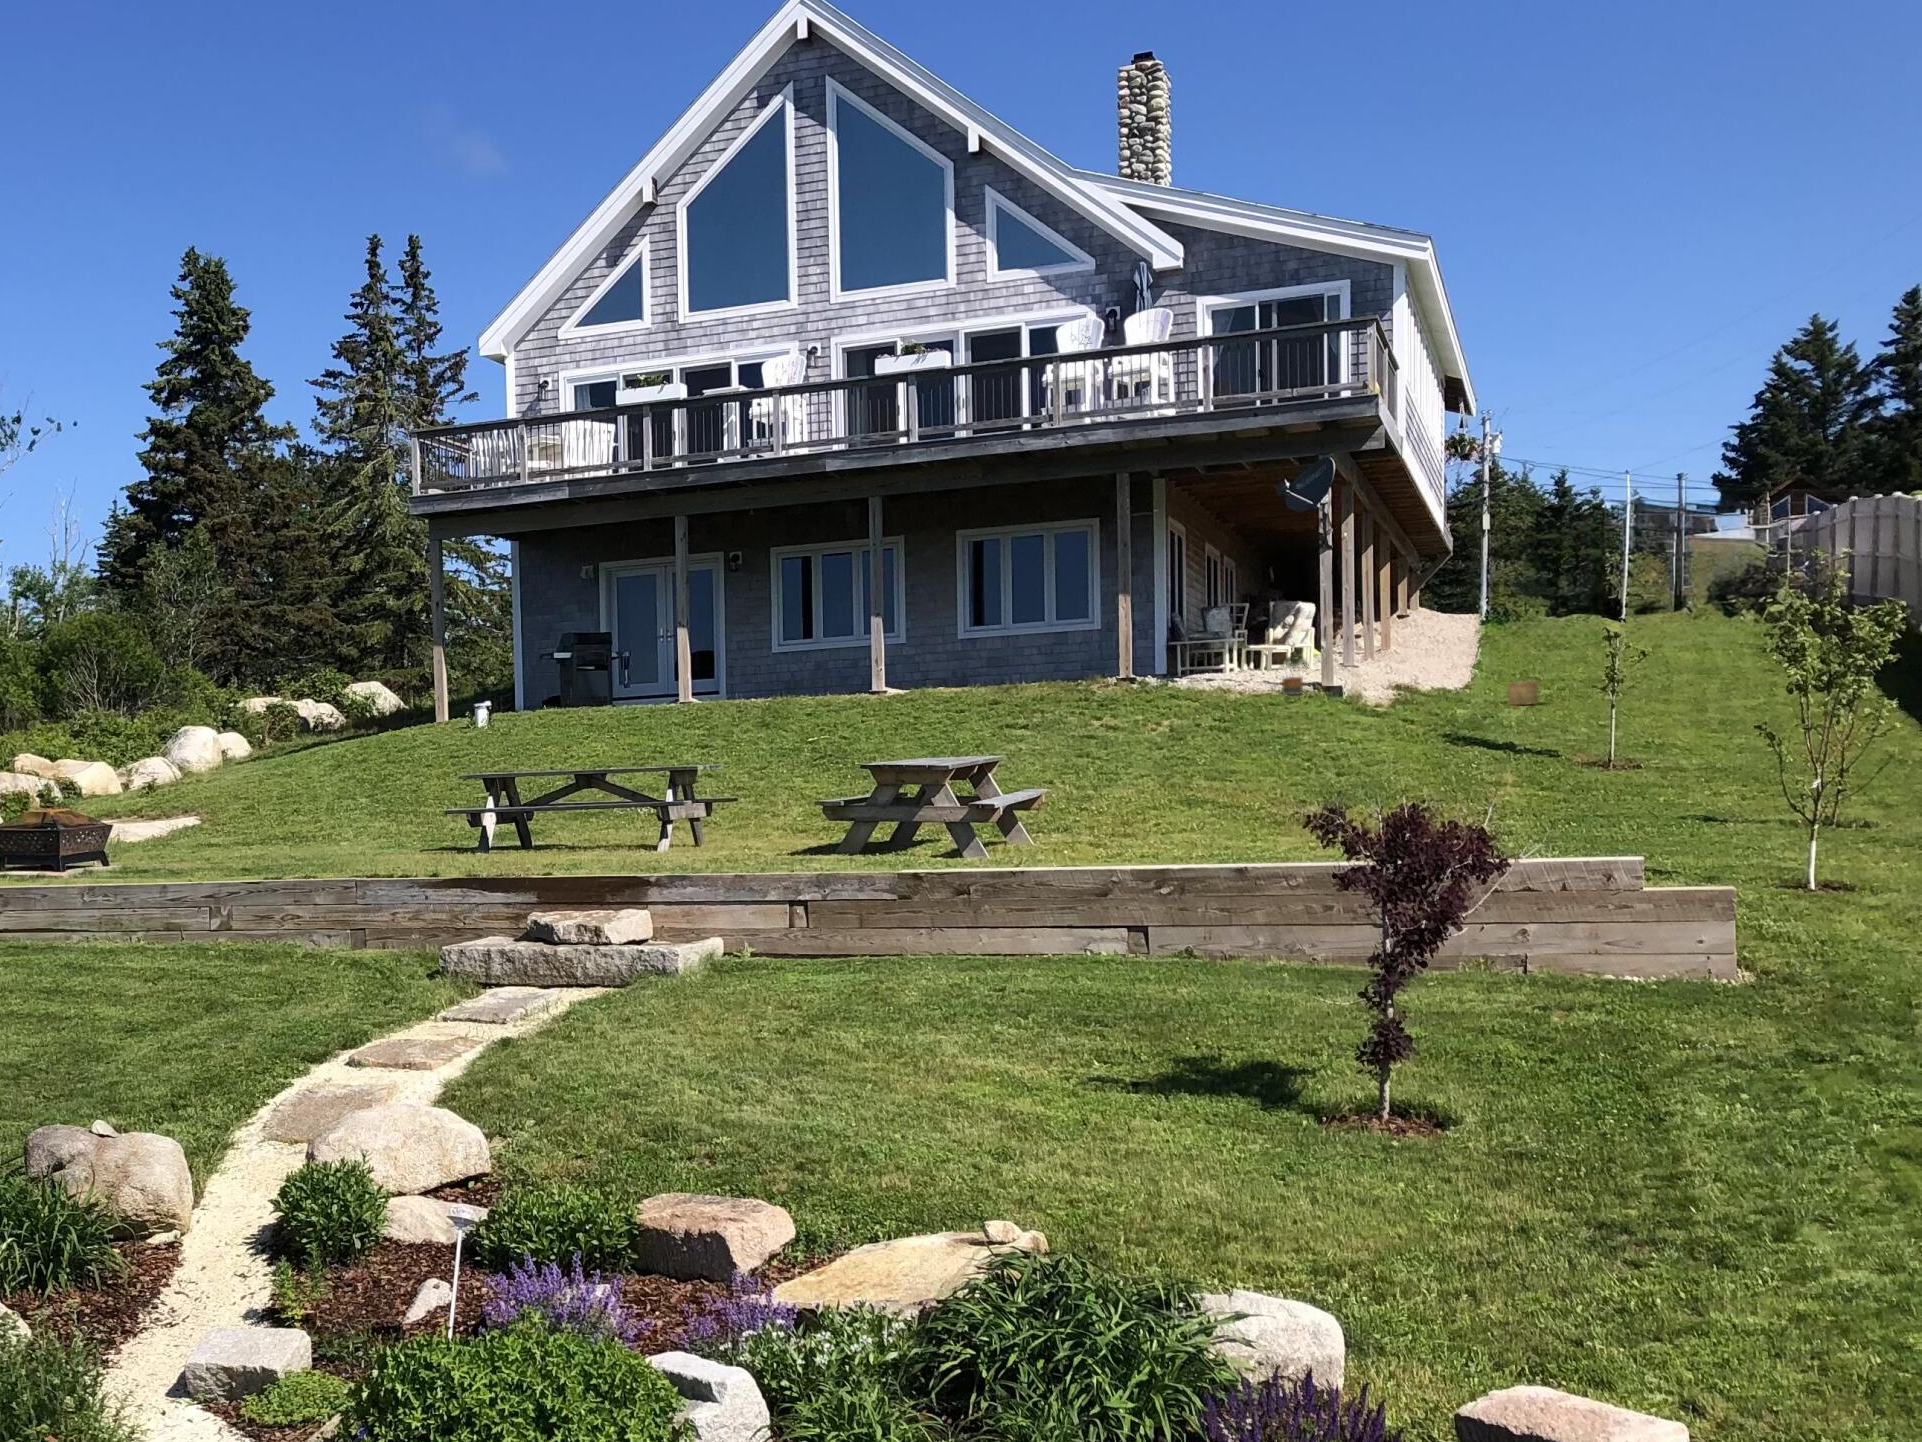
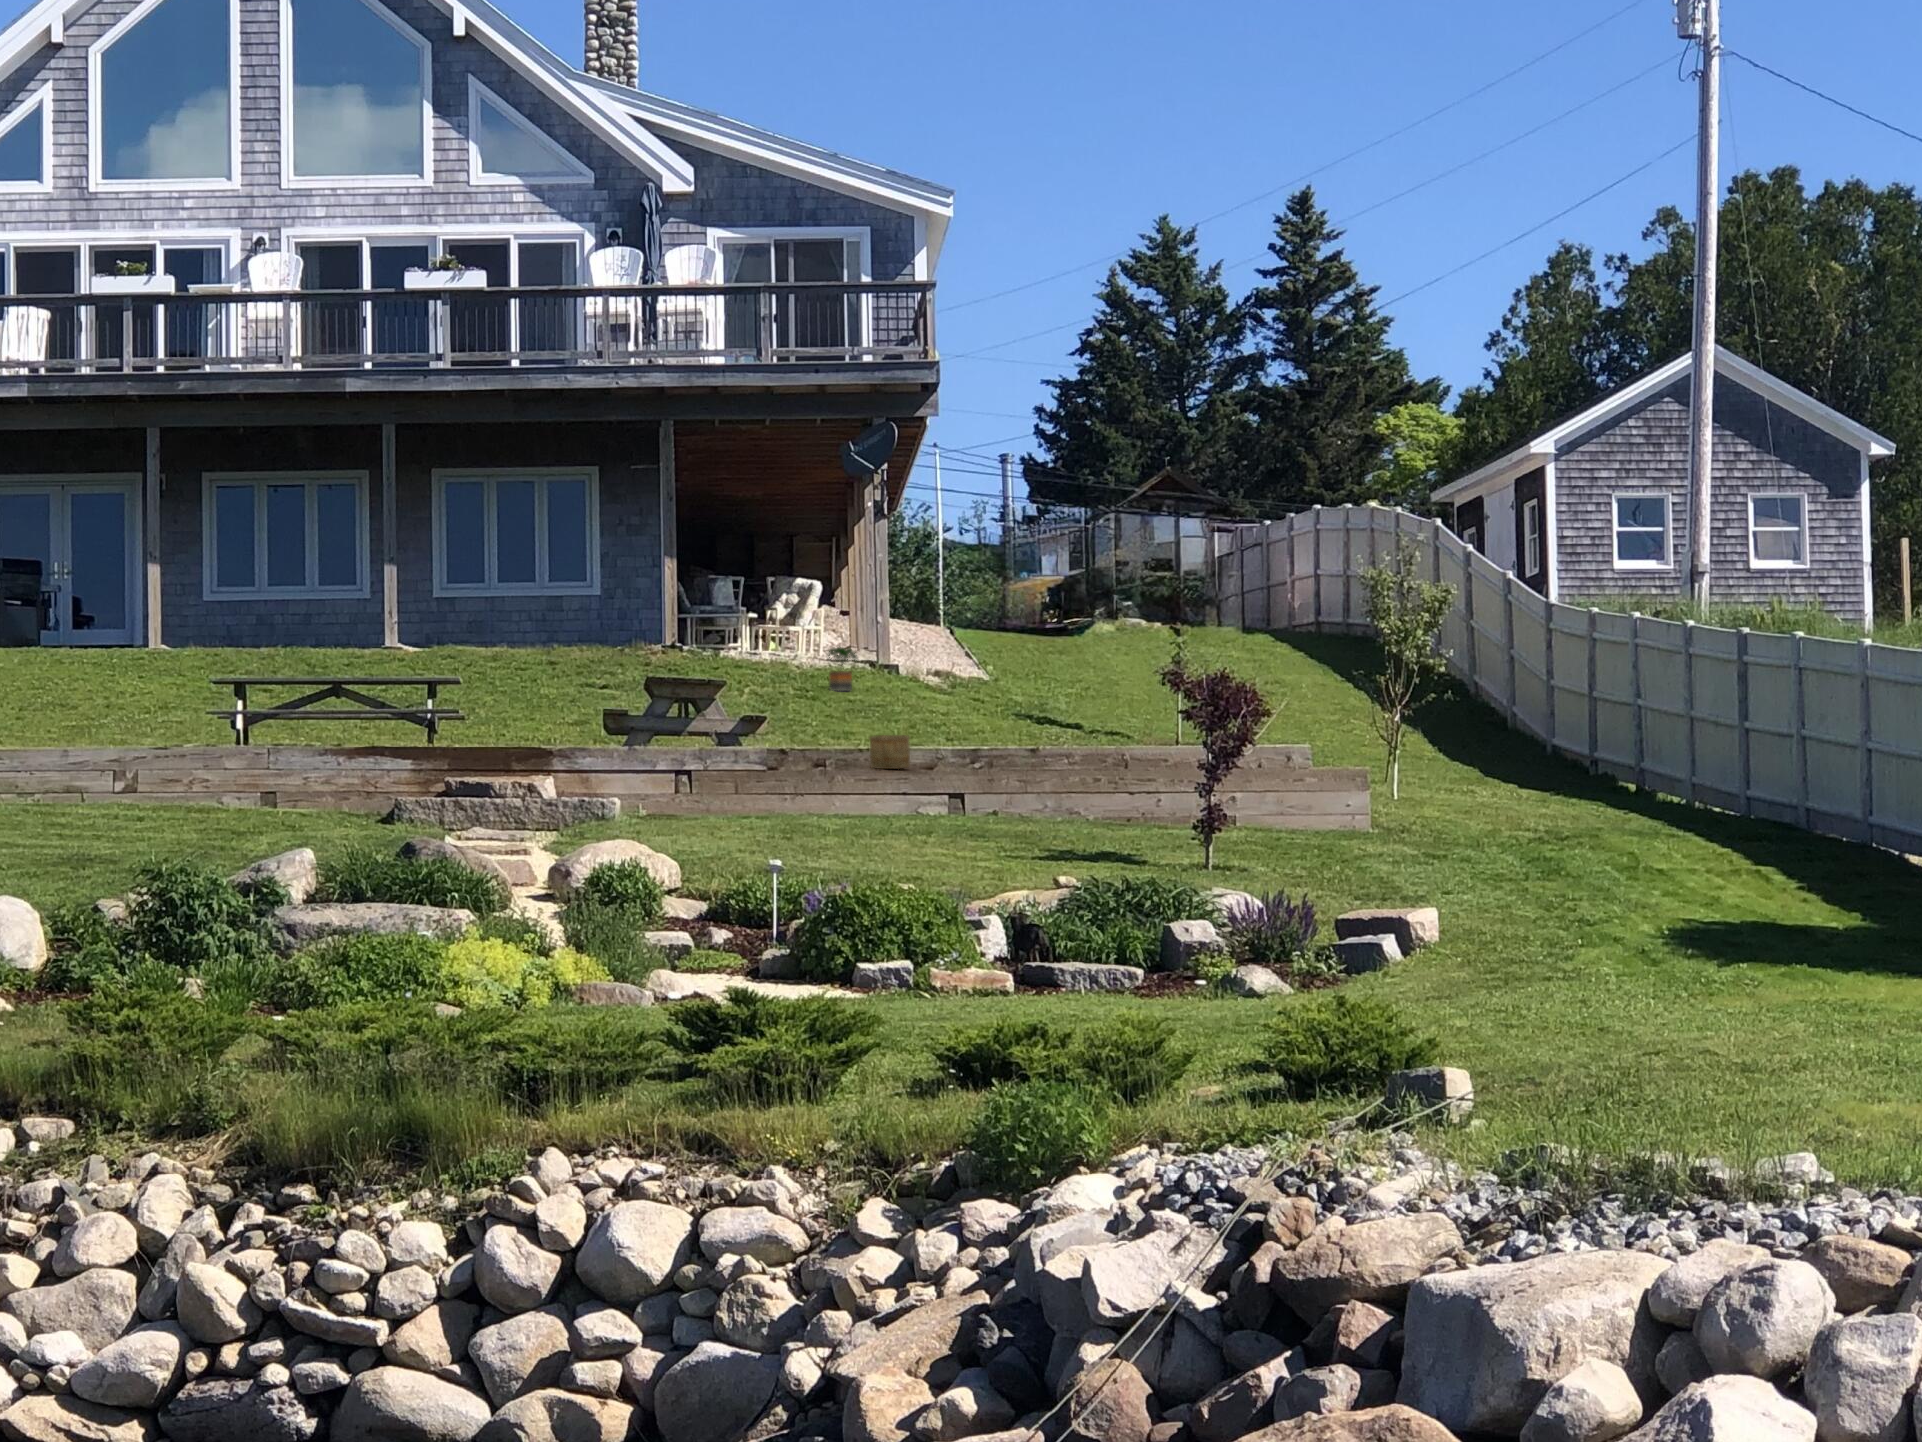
wooden bucket: present [1508,681,1538,705] -> present [869,735,910,769]

